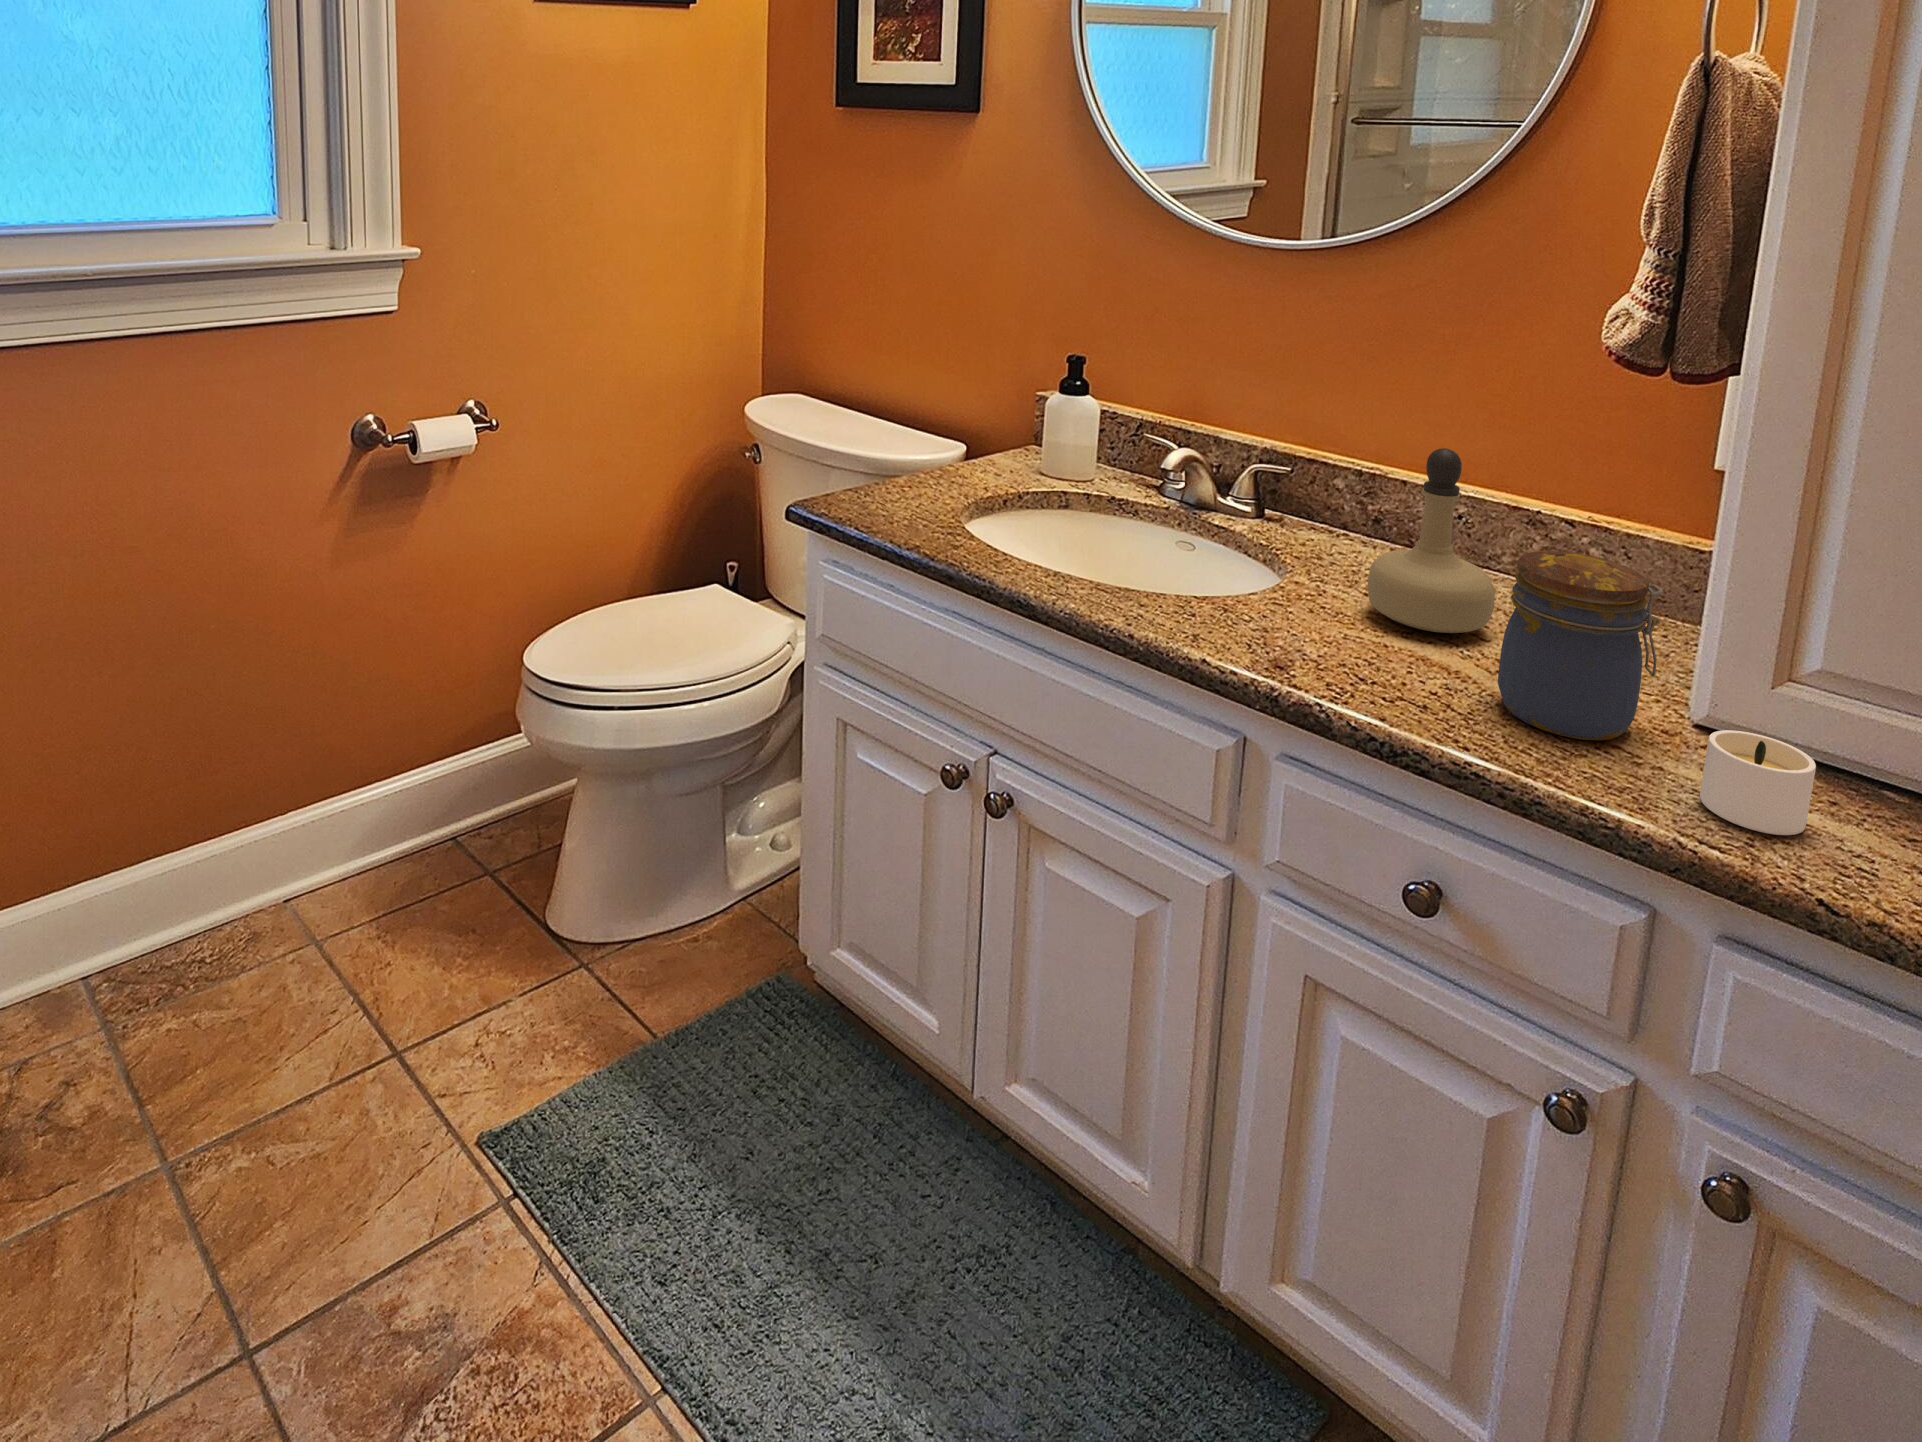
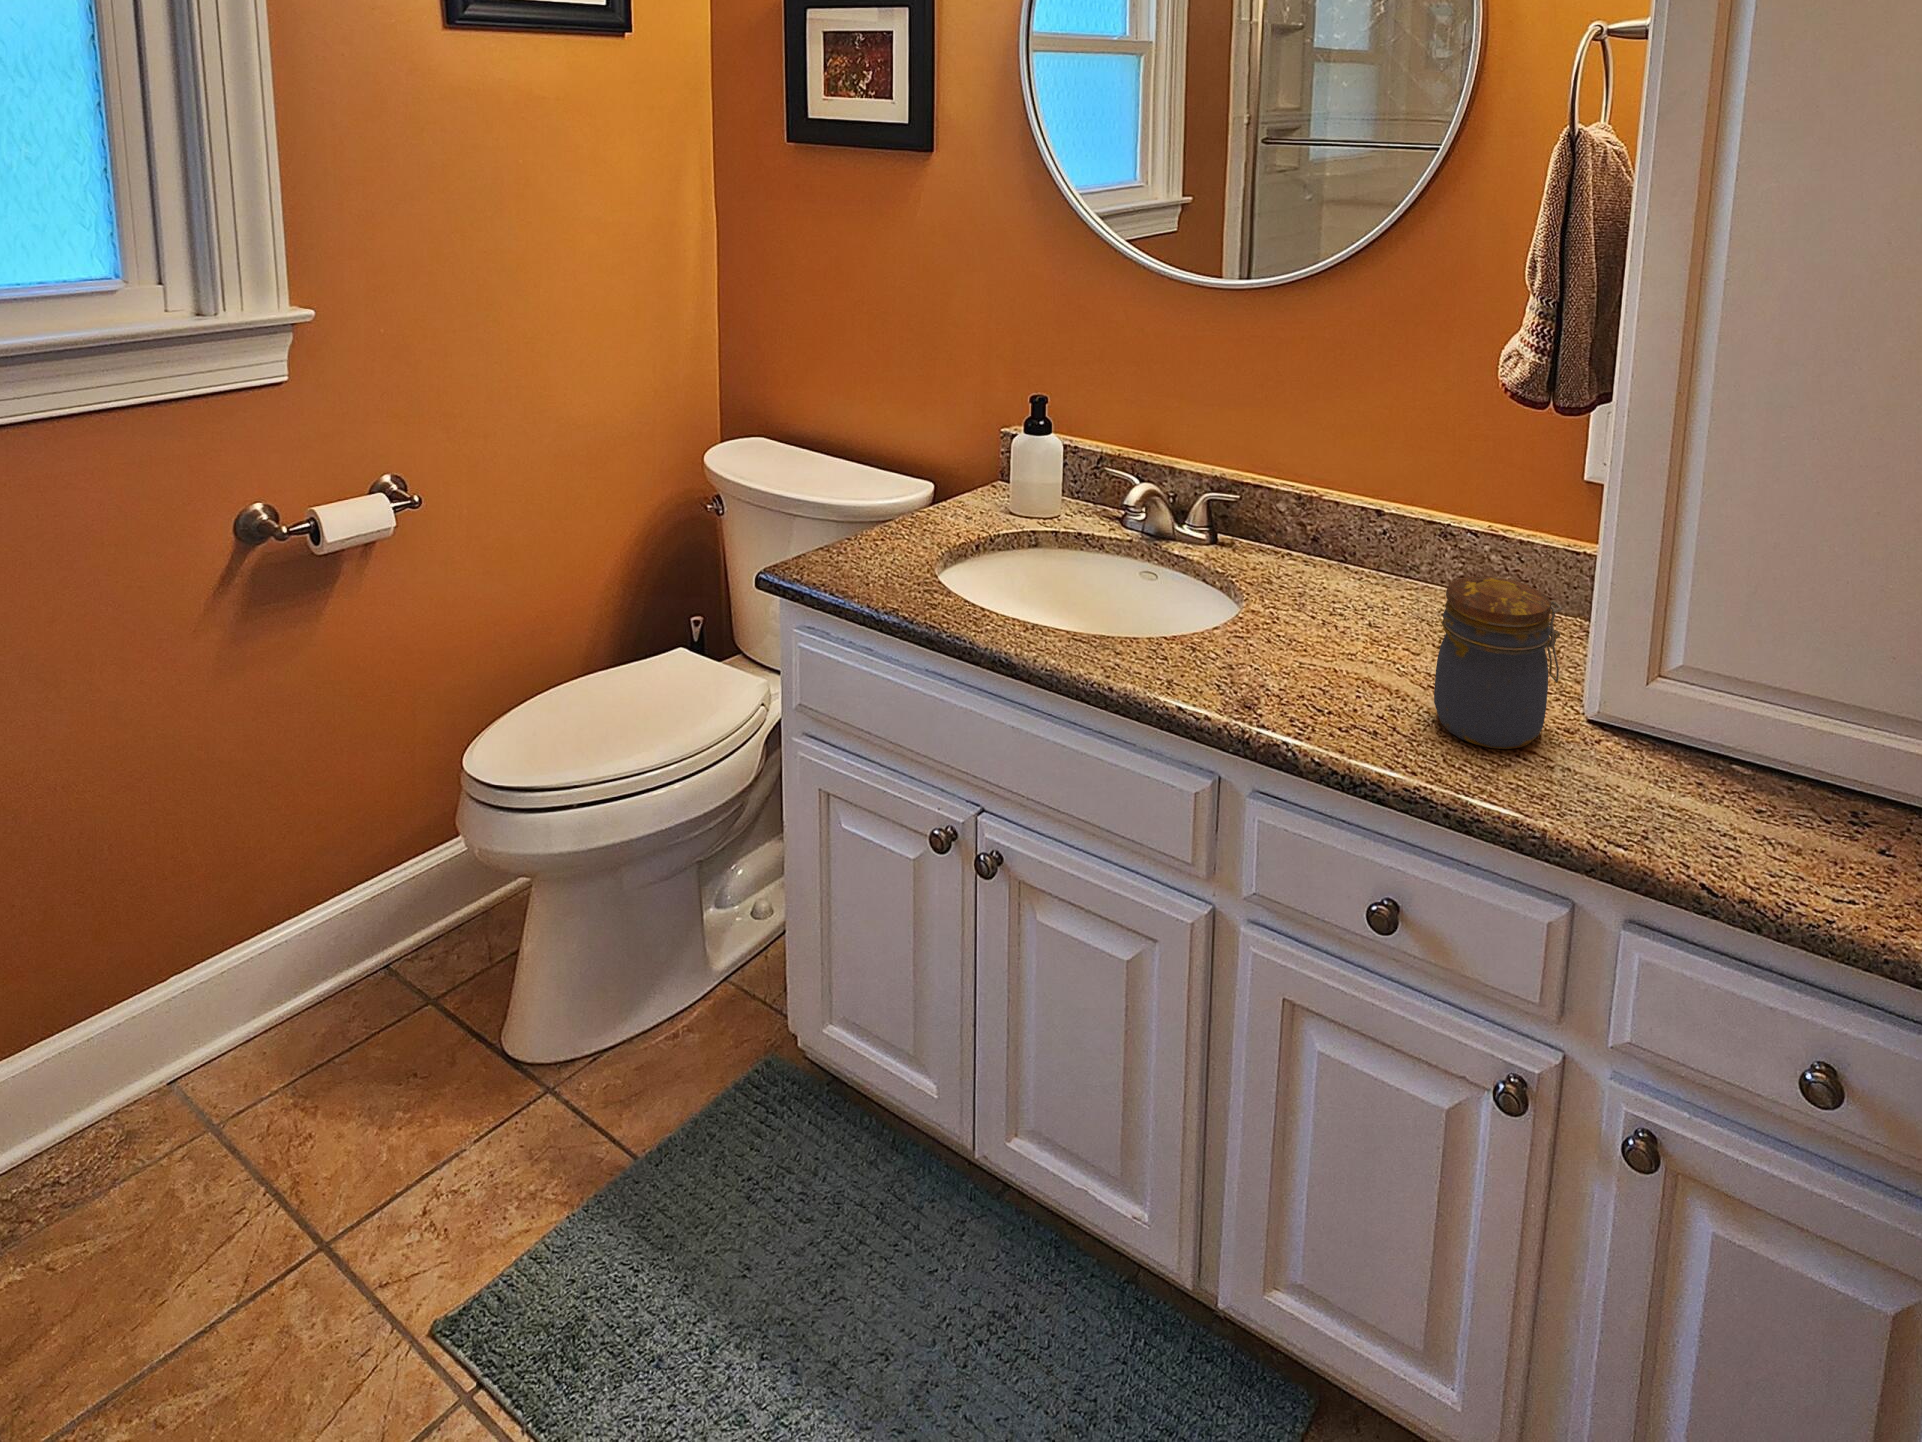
perfume bottle: present [1368,448,1495,633] -> none [1317,480,1423,651]
candle: present [1700,730,1816,835] -> none [1601,732,1724,831]

